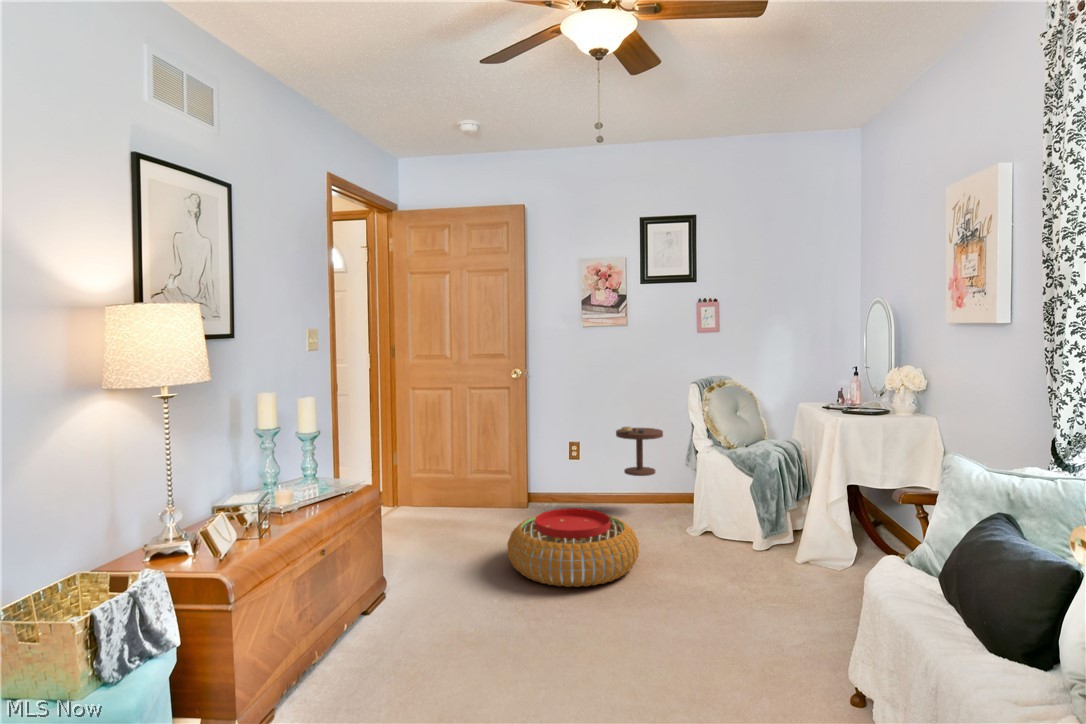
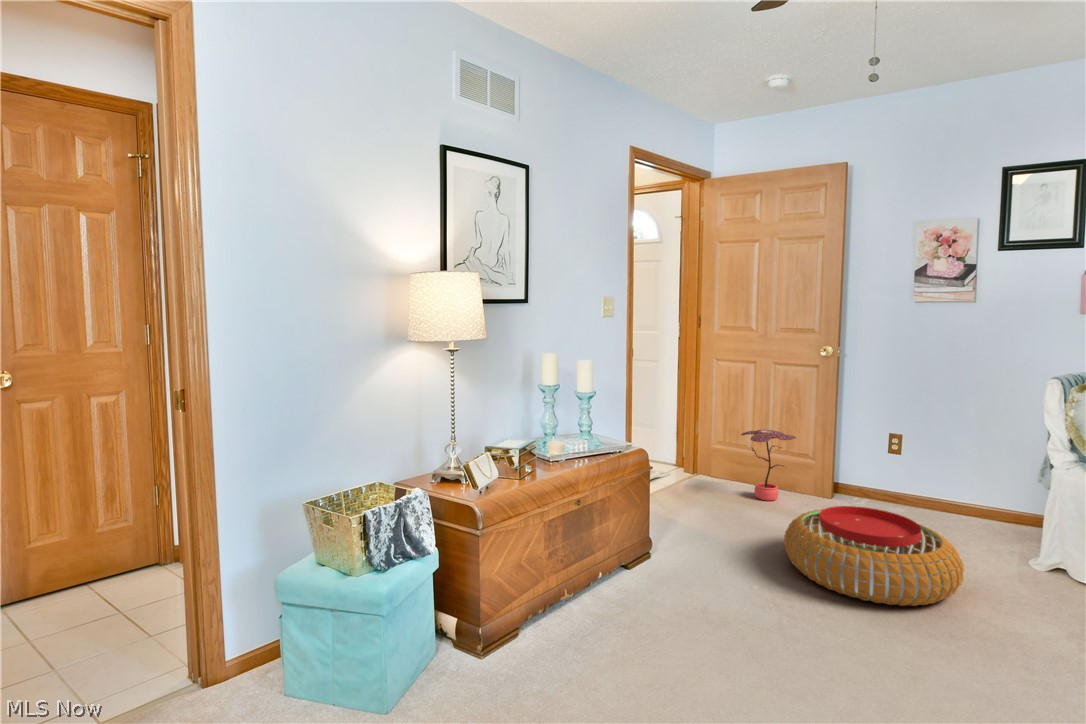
side table: present [616,427,663,476] -> none [952,423,1028,530]
potted plant: none [448,450,499,519] -> present [741,430,796,501]

